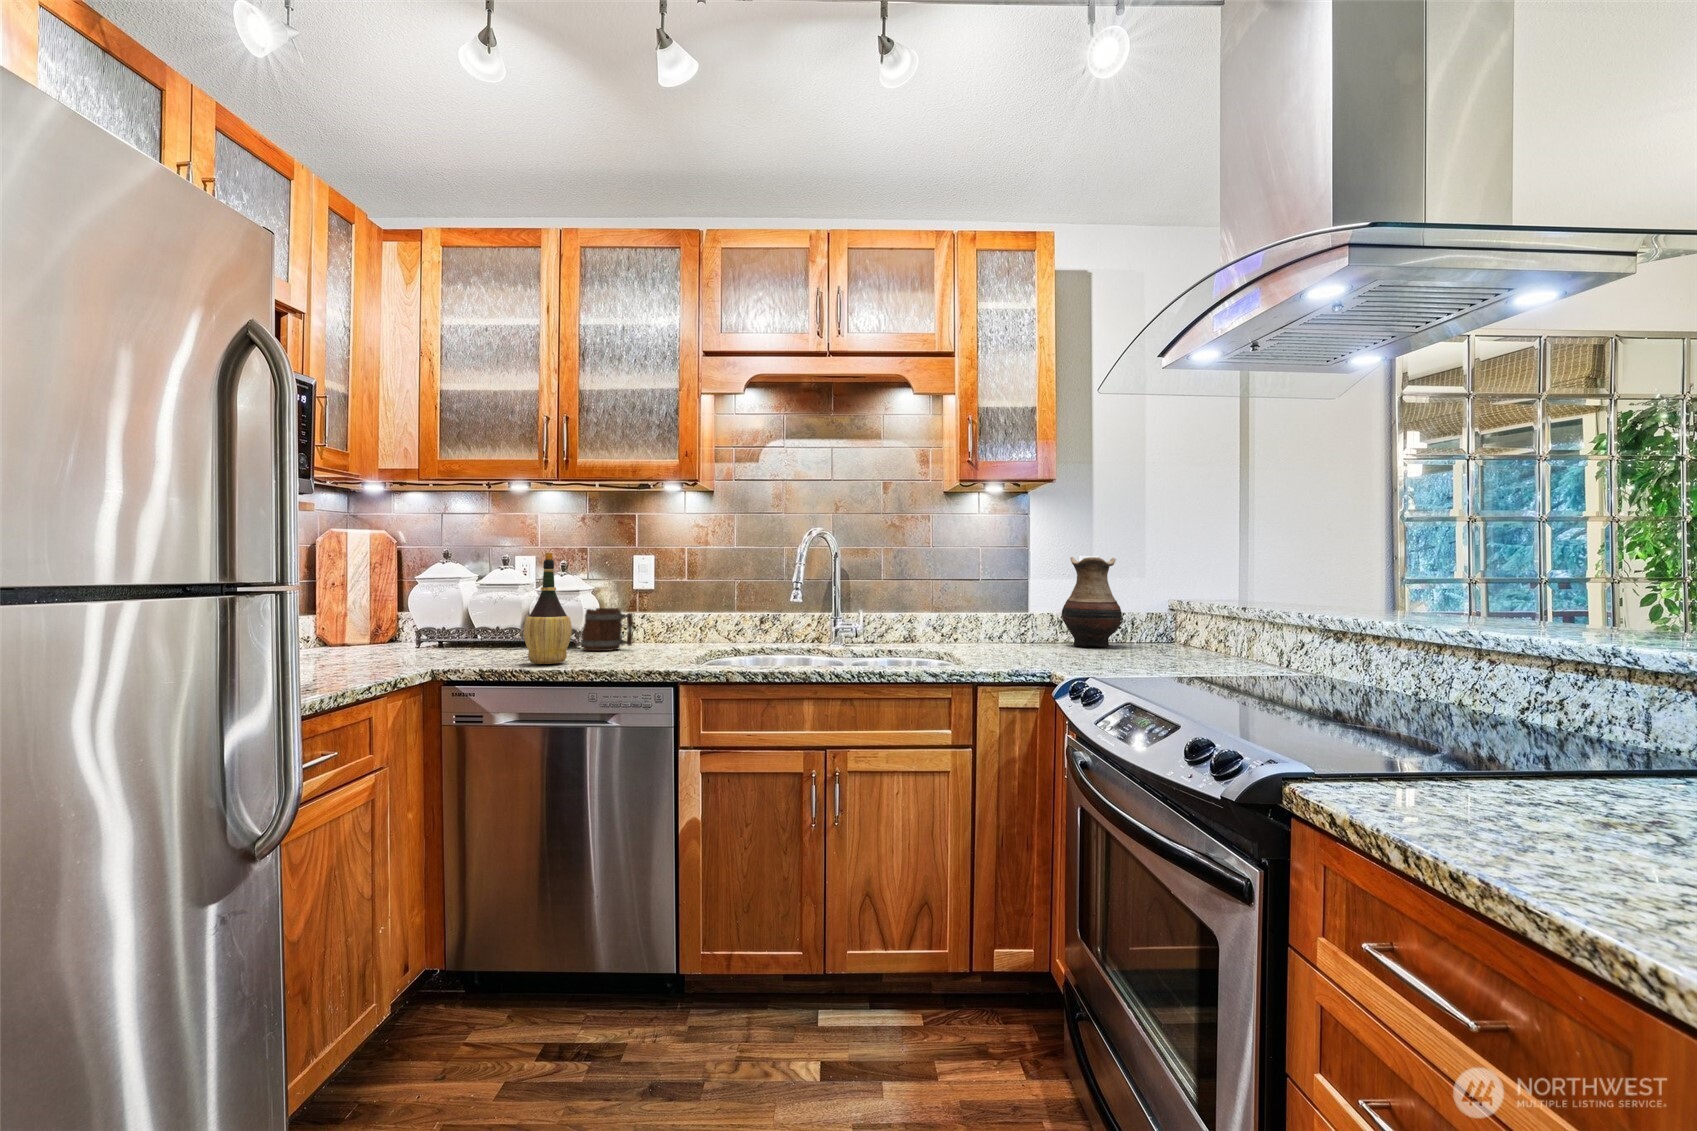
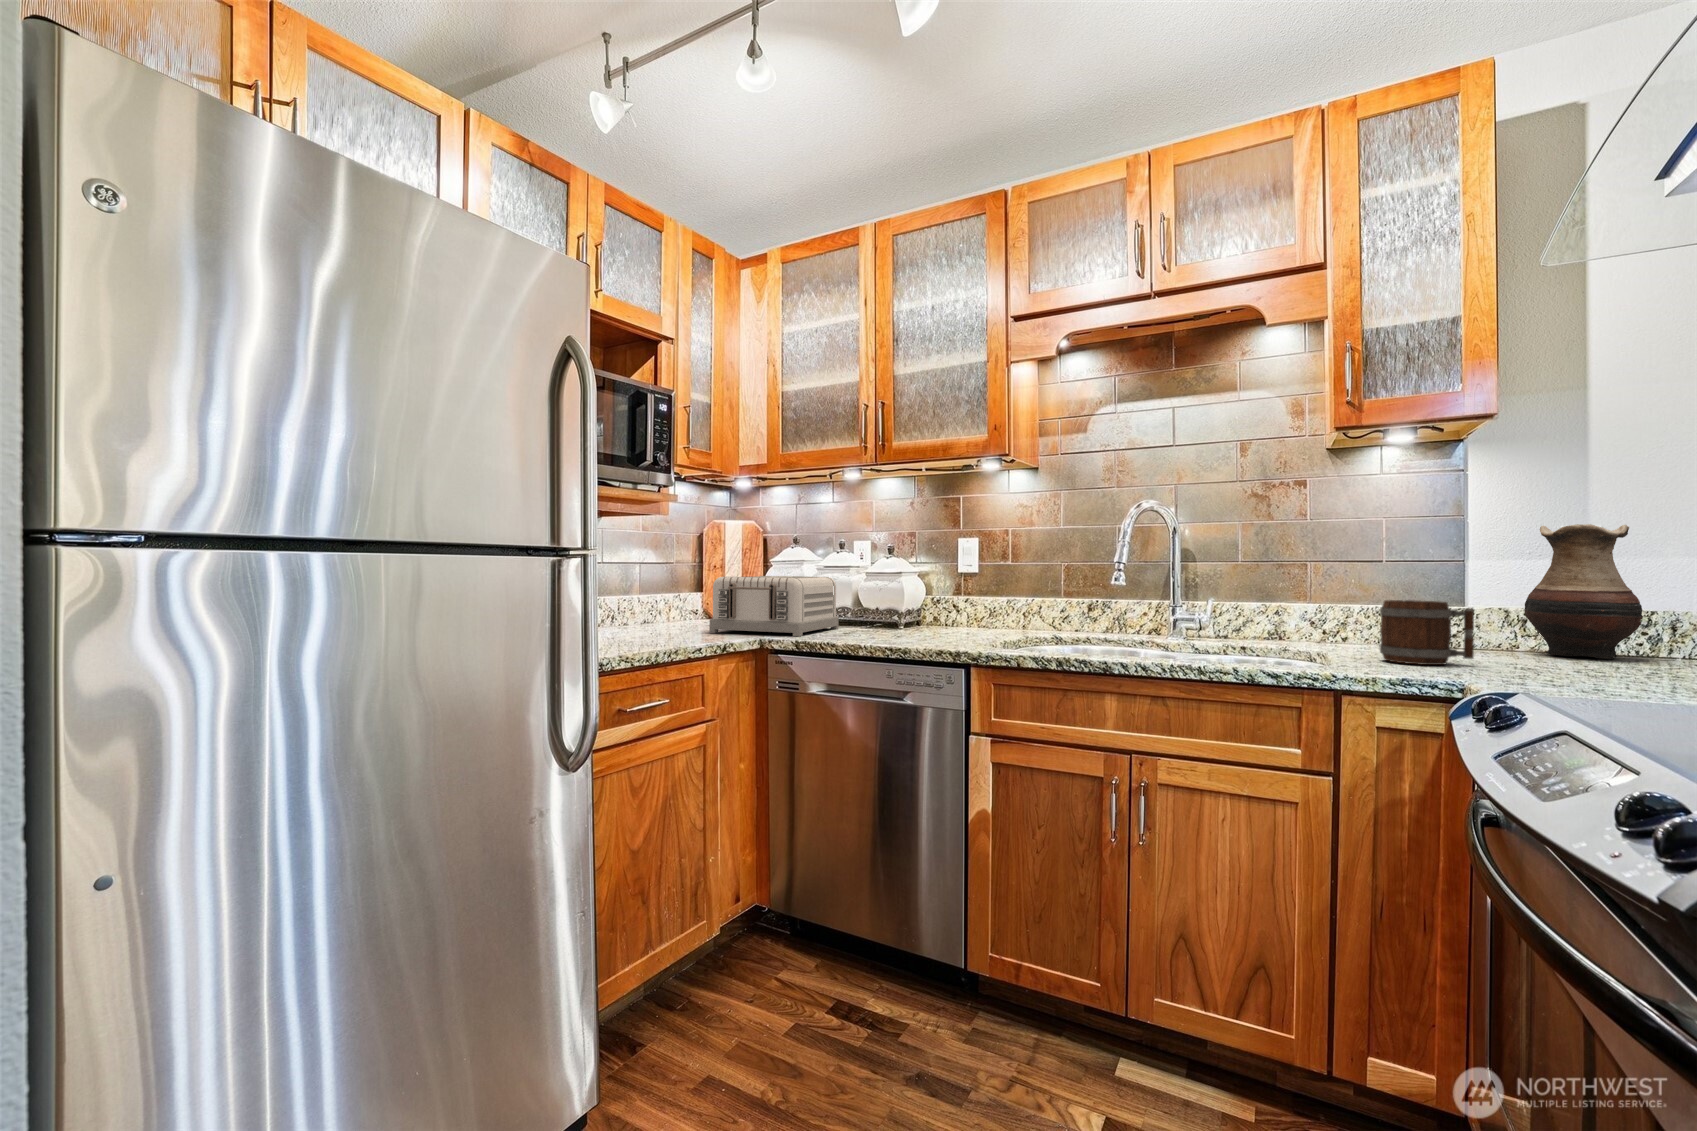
wine bottle: present [524,553,572,664] -> none [833,533,875,638]
toaster: none [354,597,508,666] -> present [709,576,839,636]
mug: present [581,608,633,651] -> present [1380,600,1474,665]

